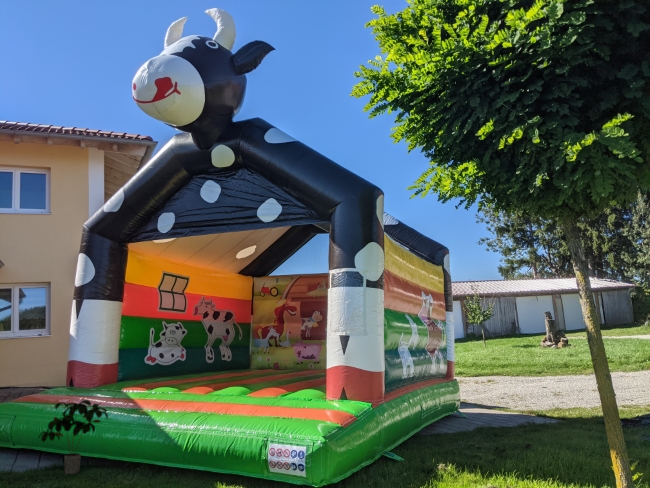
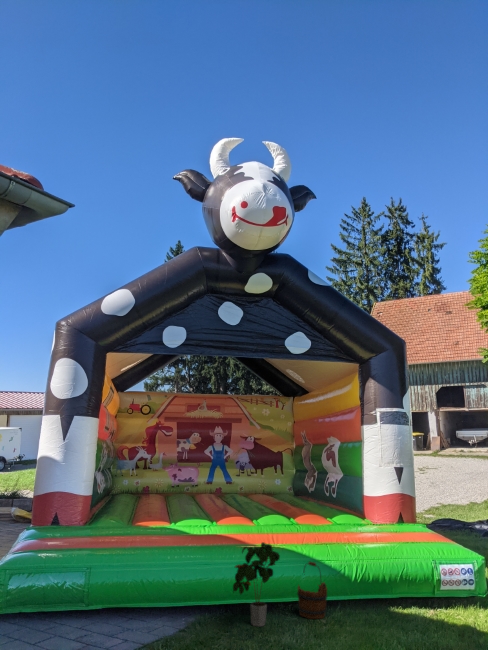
wooden bucket: none [115,423,147,478] -> present [297,562,327,619]

